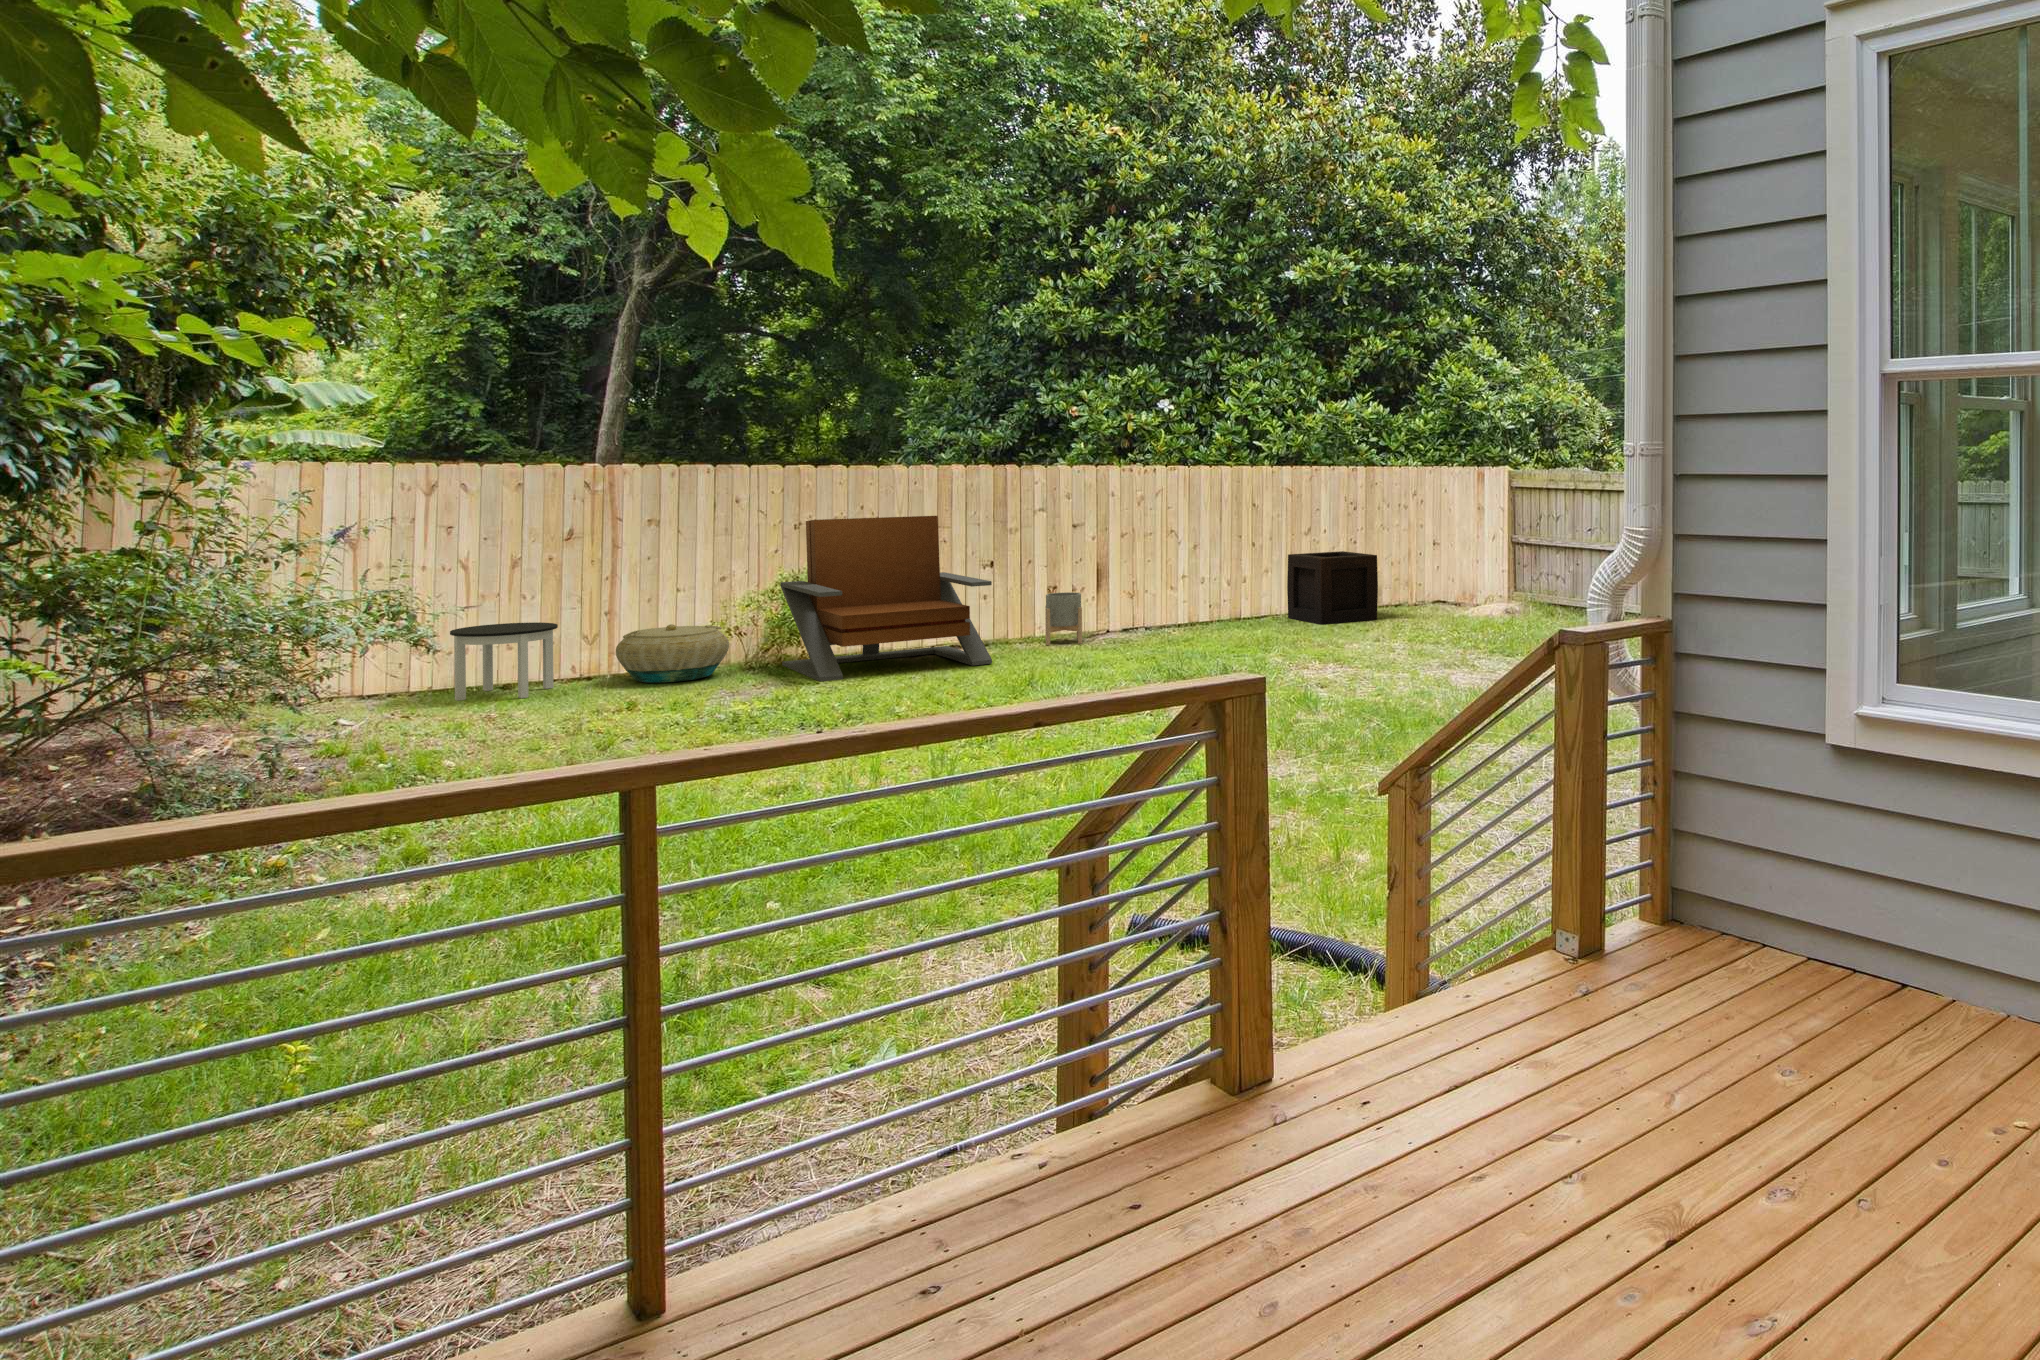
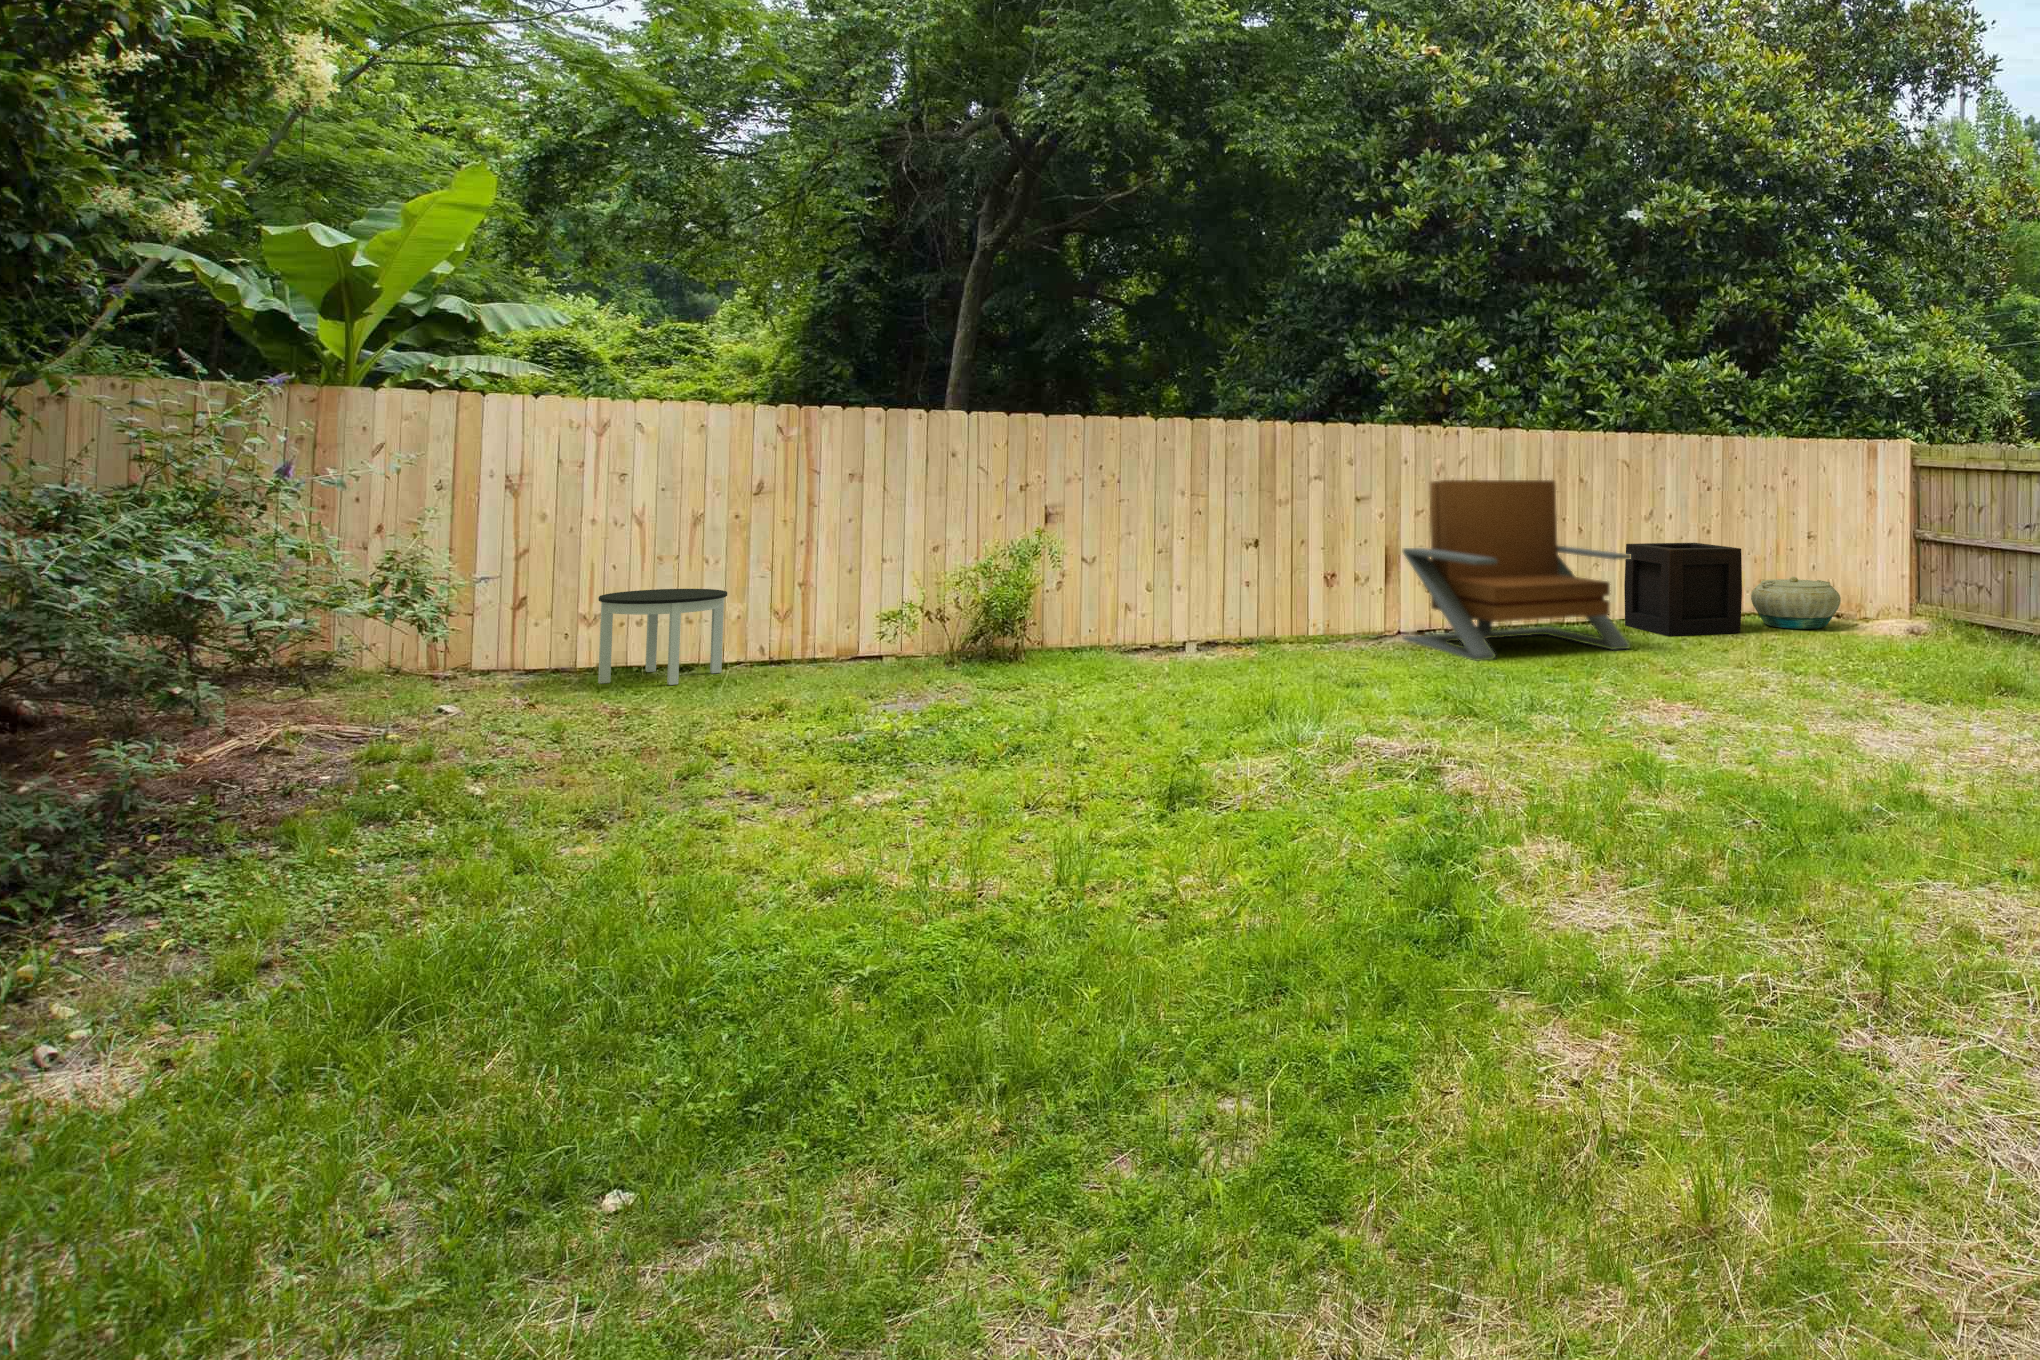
lounge chair: present [780,516,992,681] -> present [1403,480,1631,660]
planter: present [1045,592,1082,645] -> none [1322,580,1367,647]
basket: present [616,624,729,683] -> present [1751,577,1841,629]

